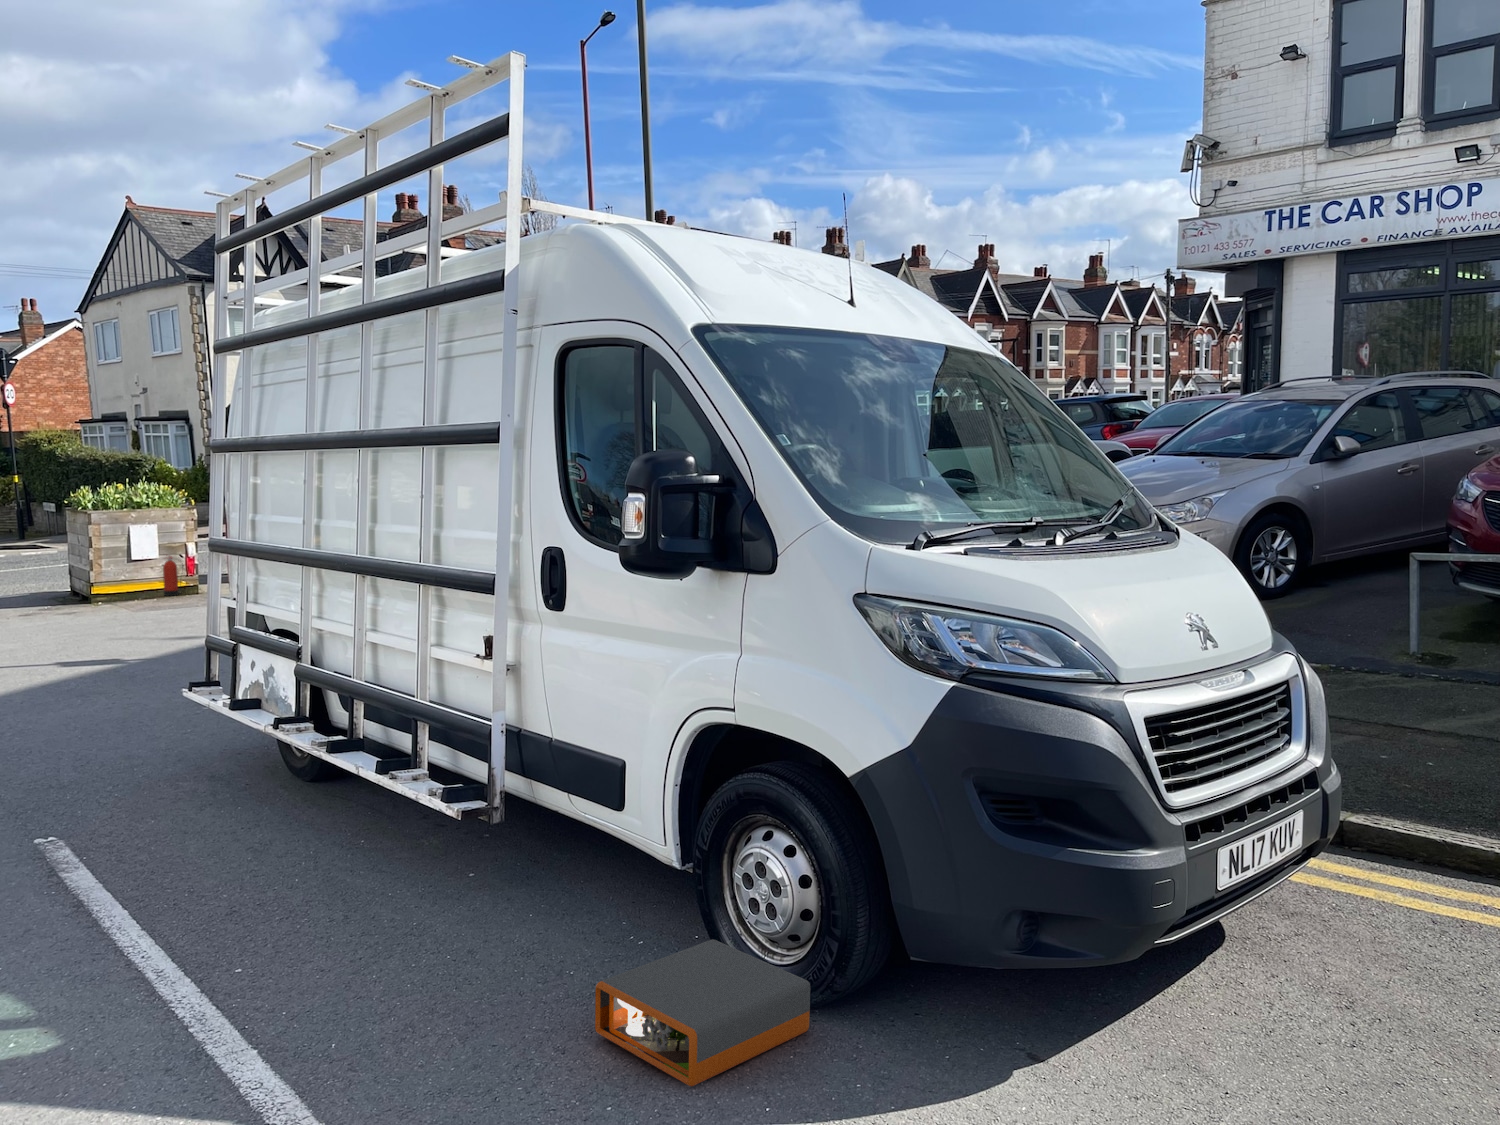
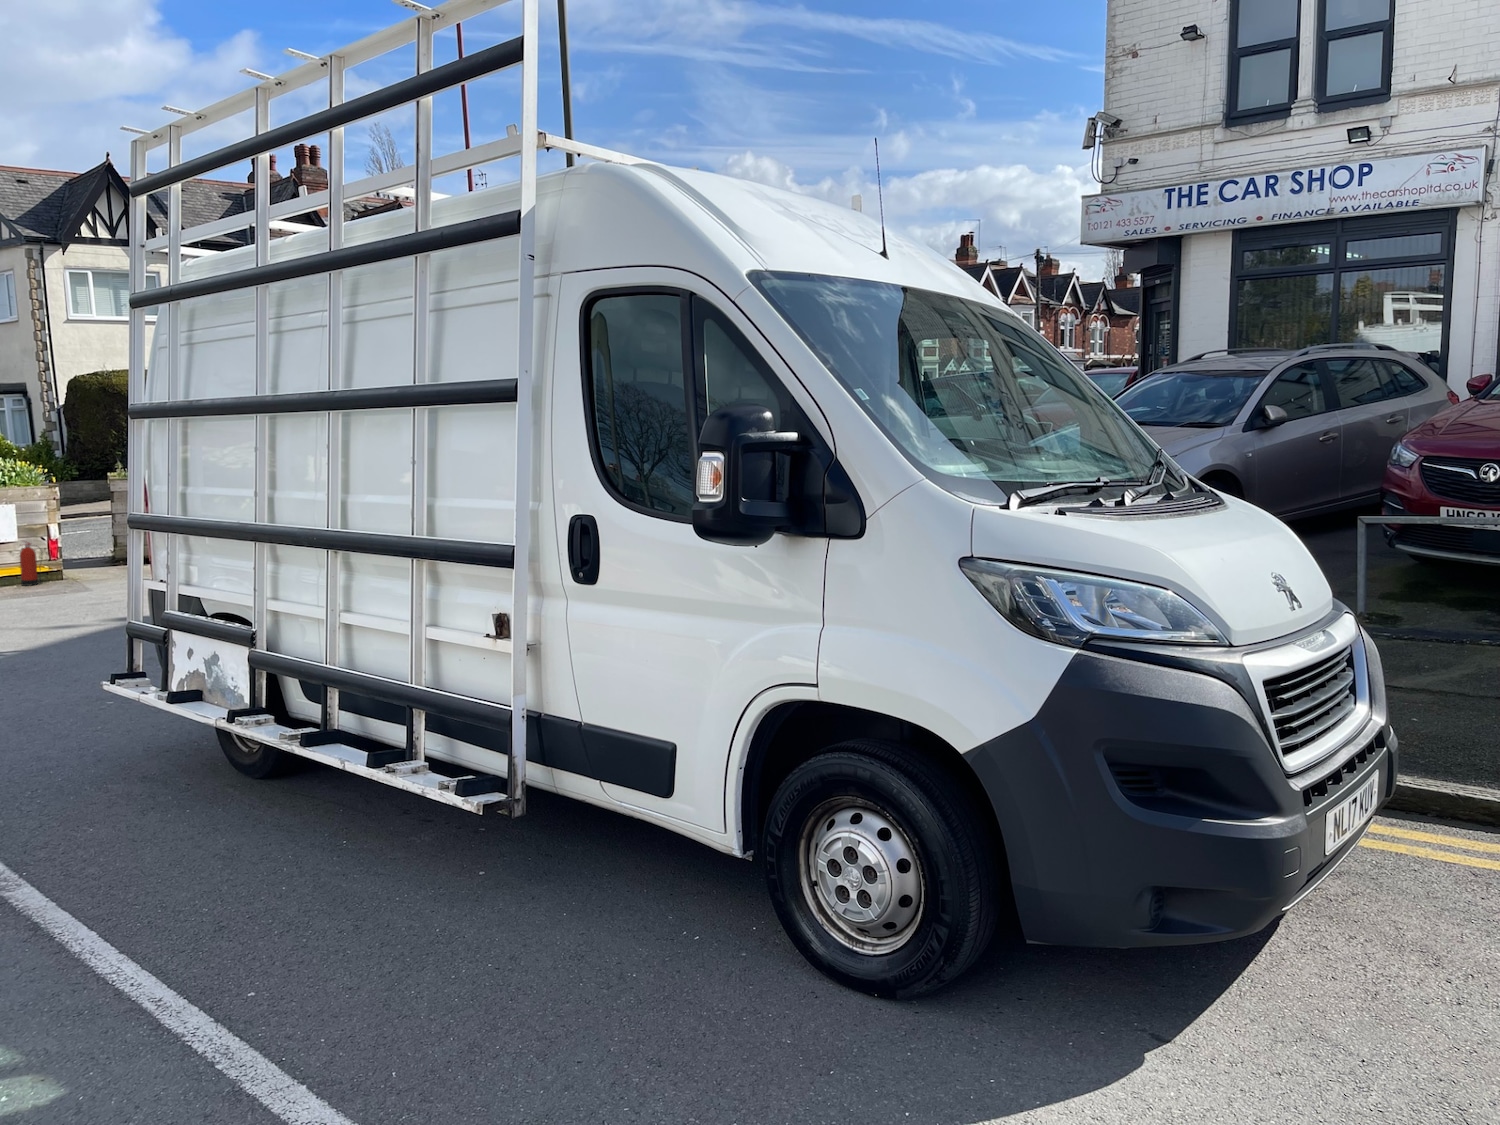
storage box: present [595,940,810,1086] -> none [681,932,909,1093]

